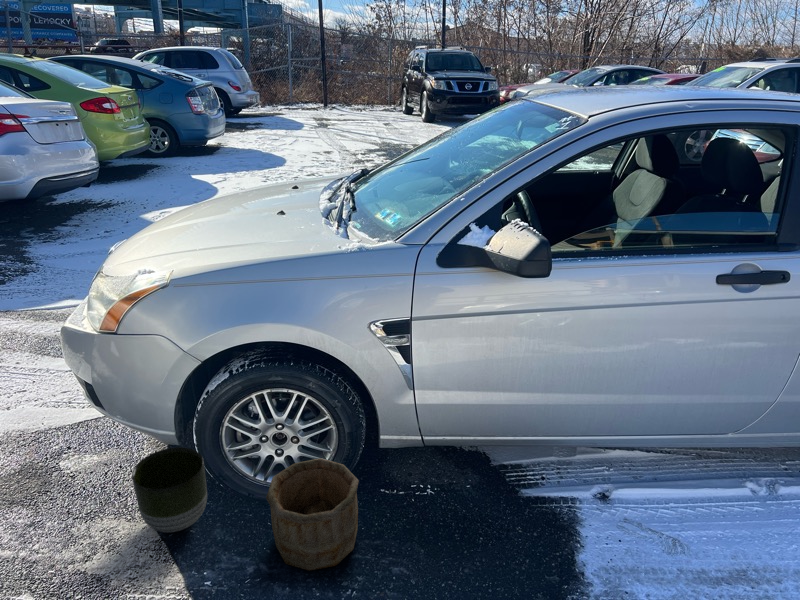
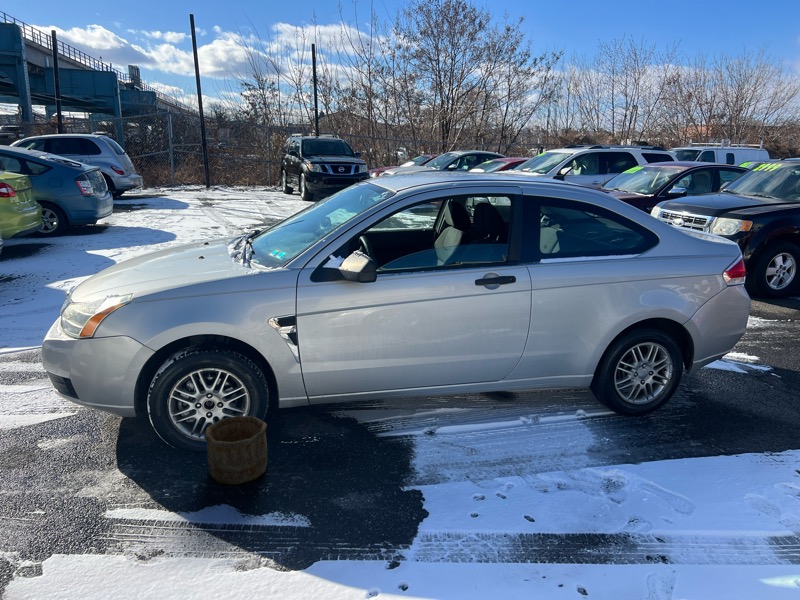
planter: present [132,447,207,532] -> none [105,418,158,476]

